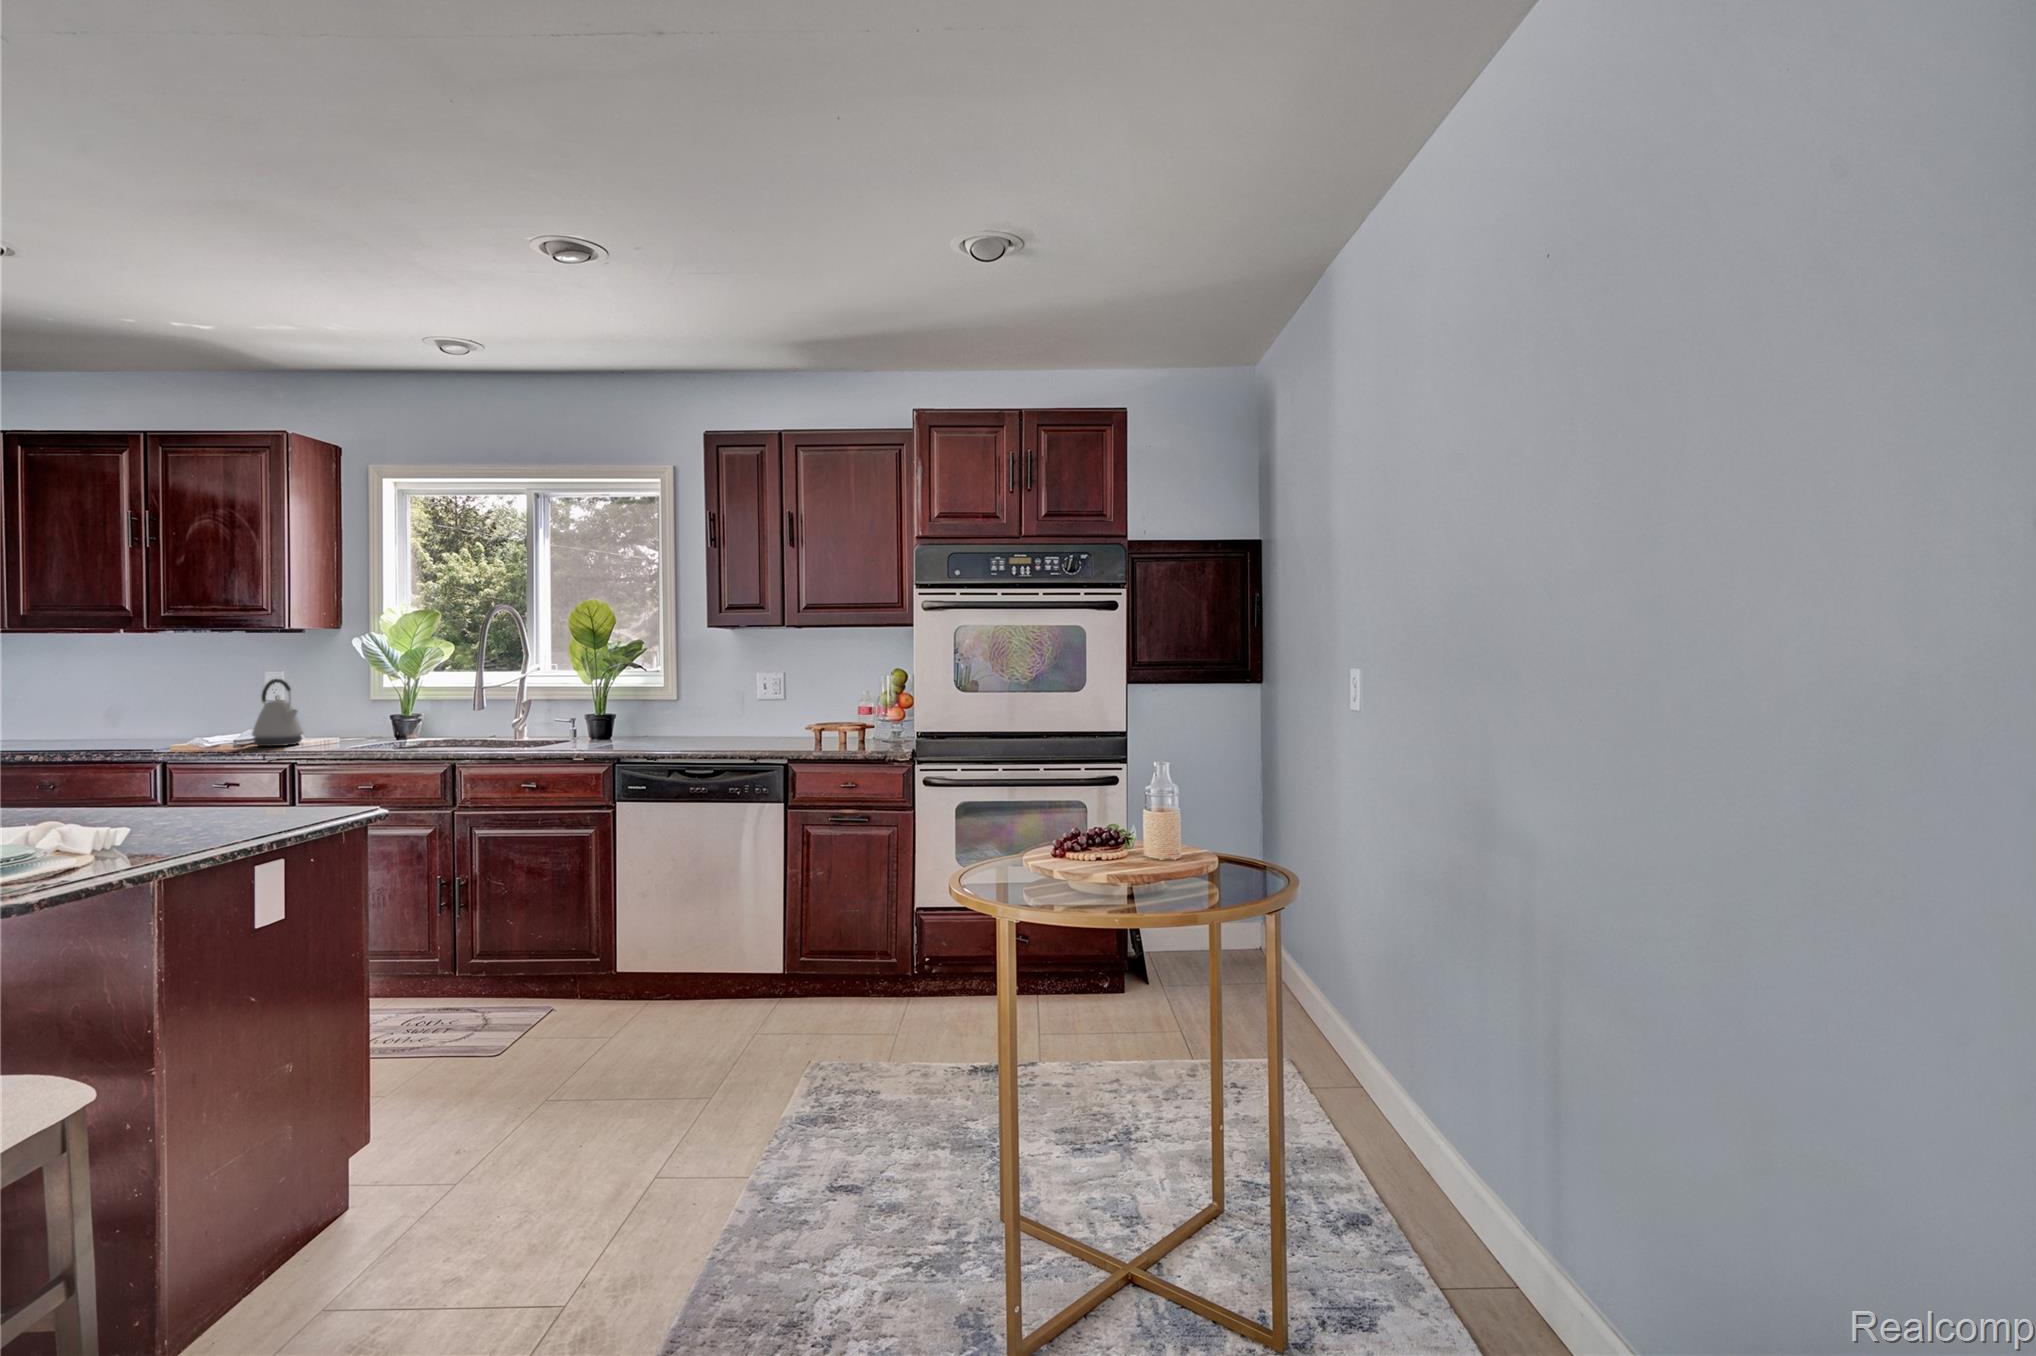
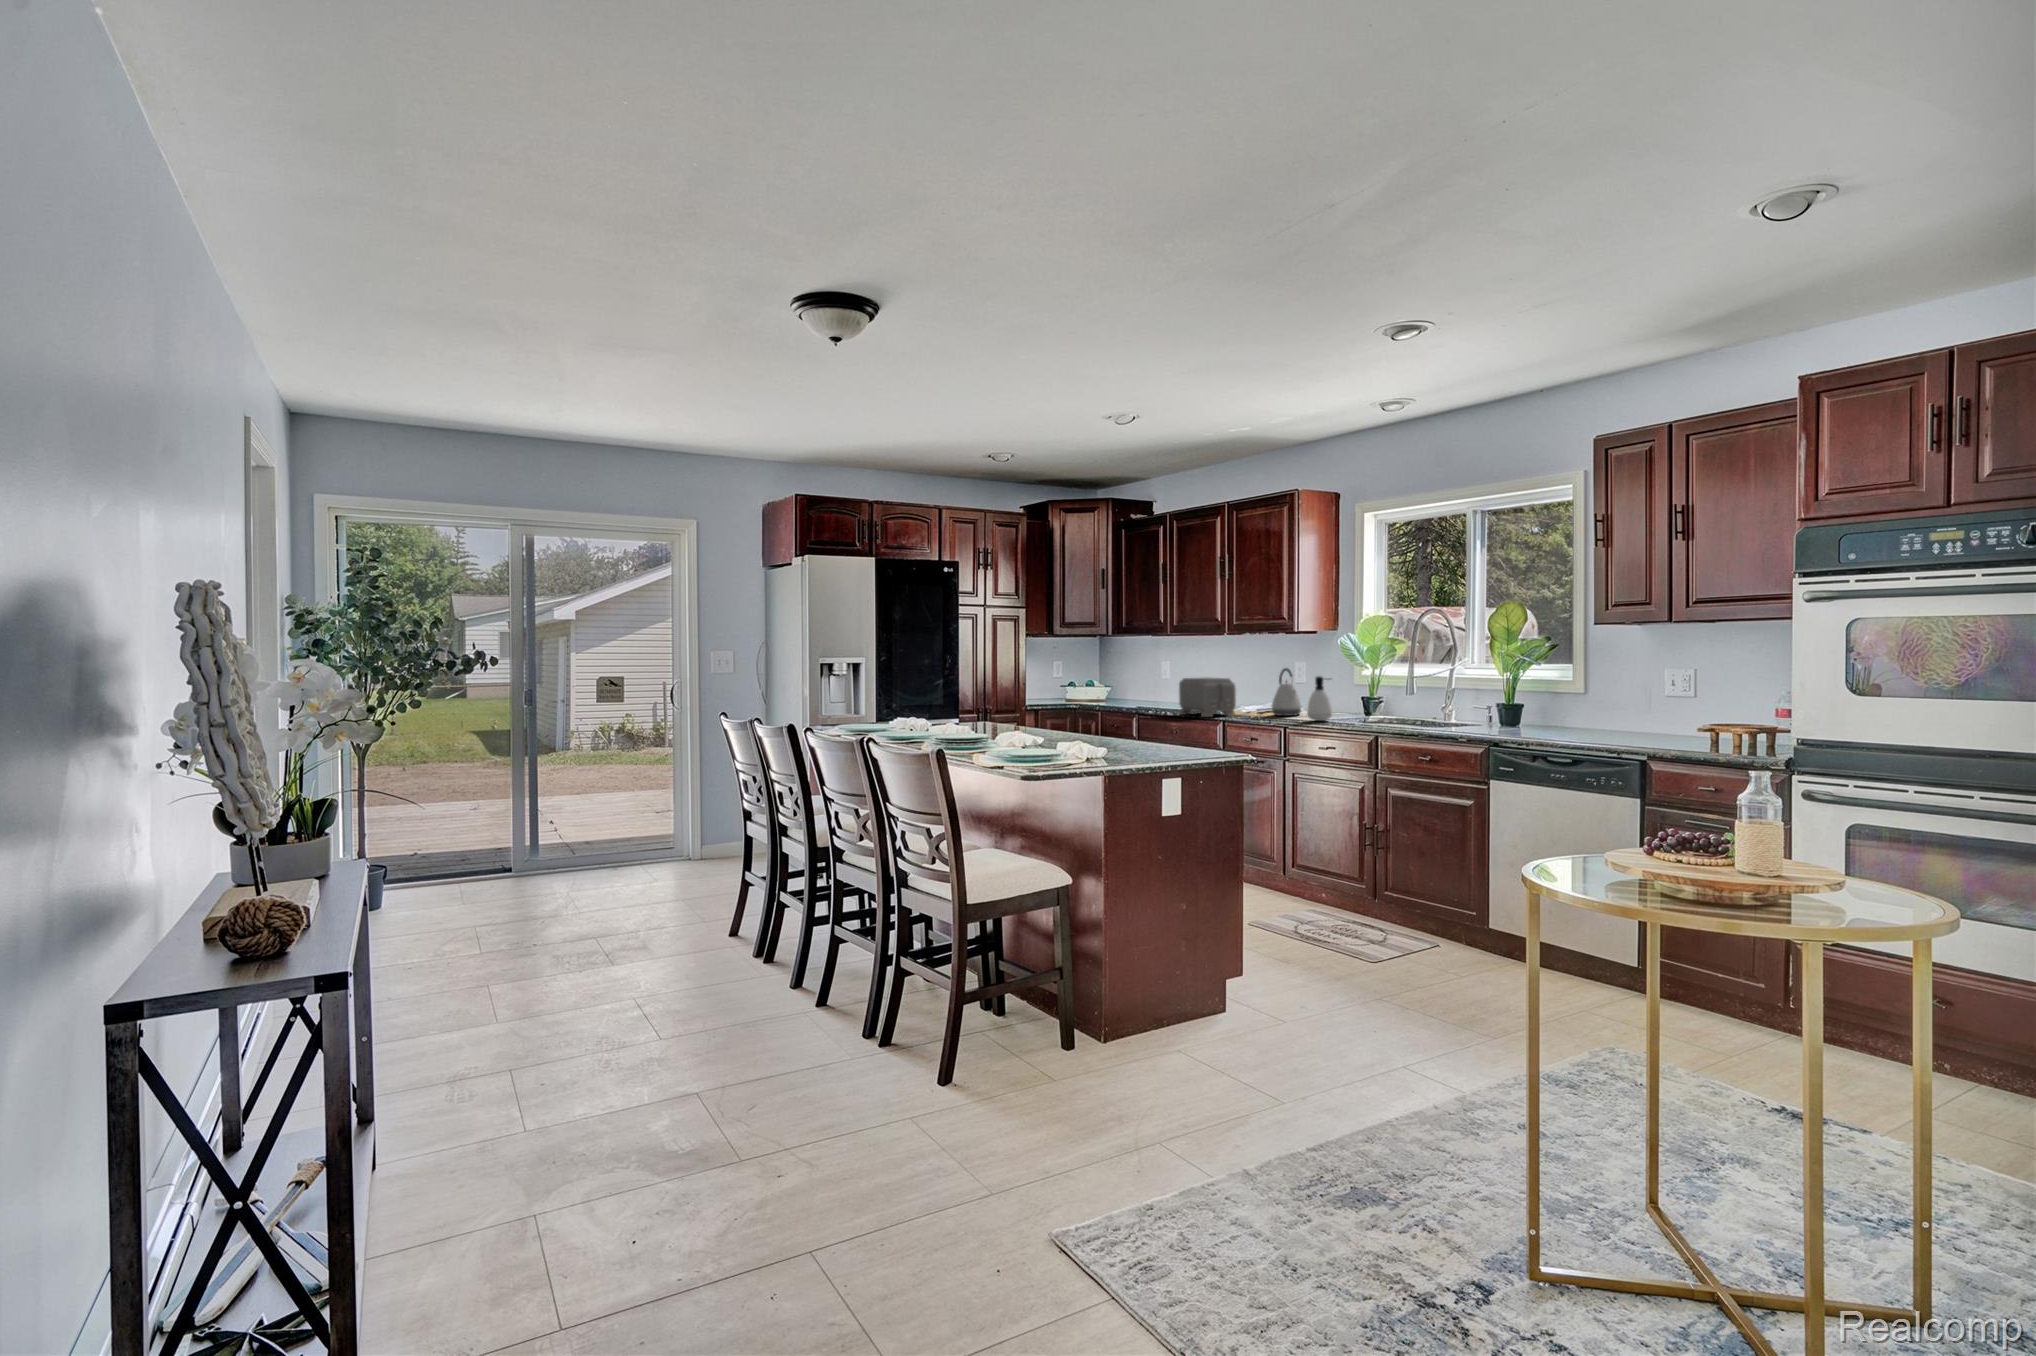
soap dispenser: none [331,688,370,749] -> present [1307,676,1332,721]
toaster: none [57,695,183,756] -> present [1179,678,1236,717]

